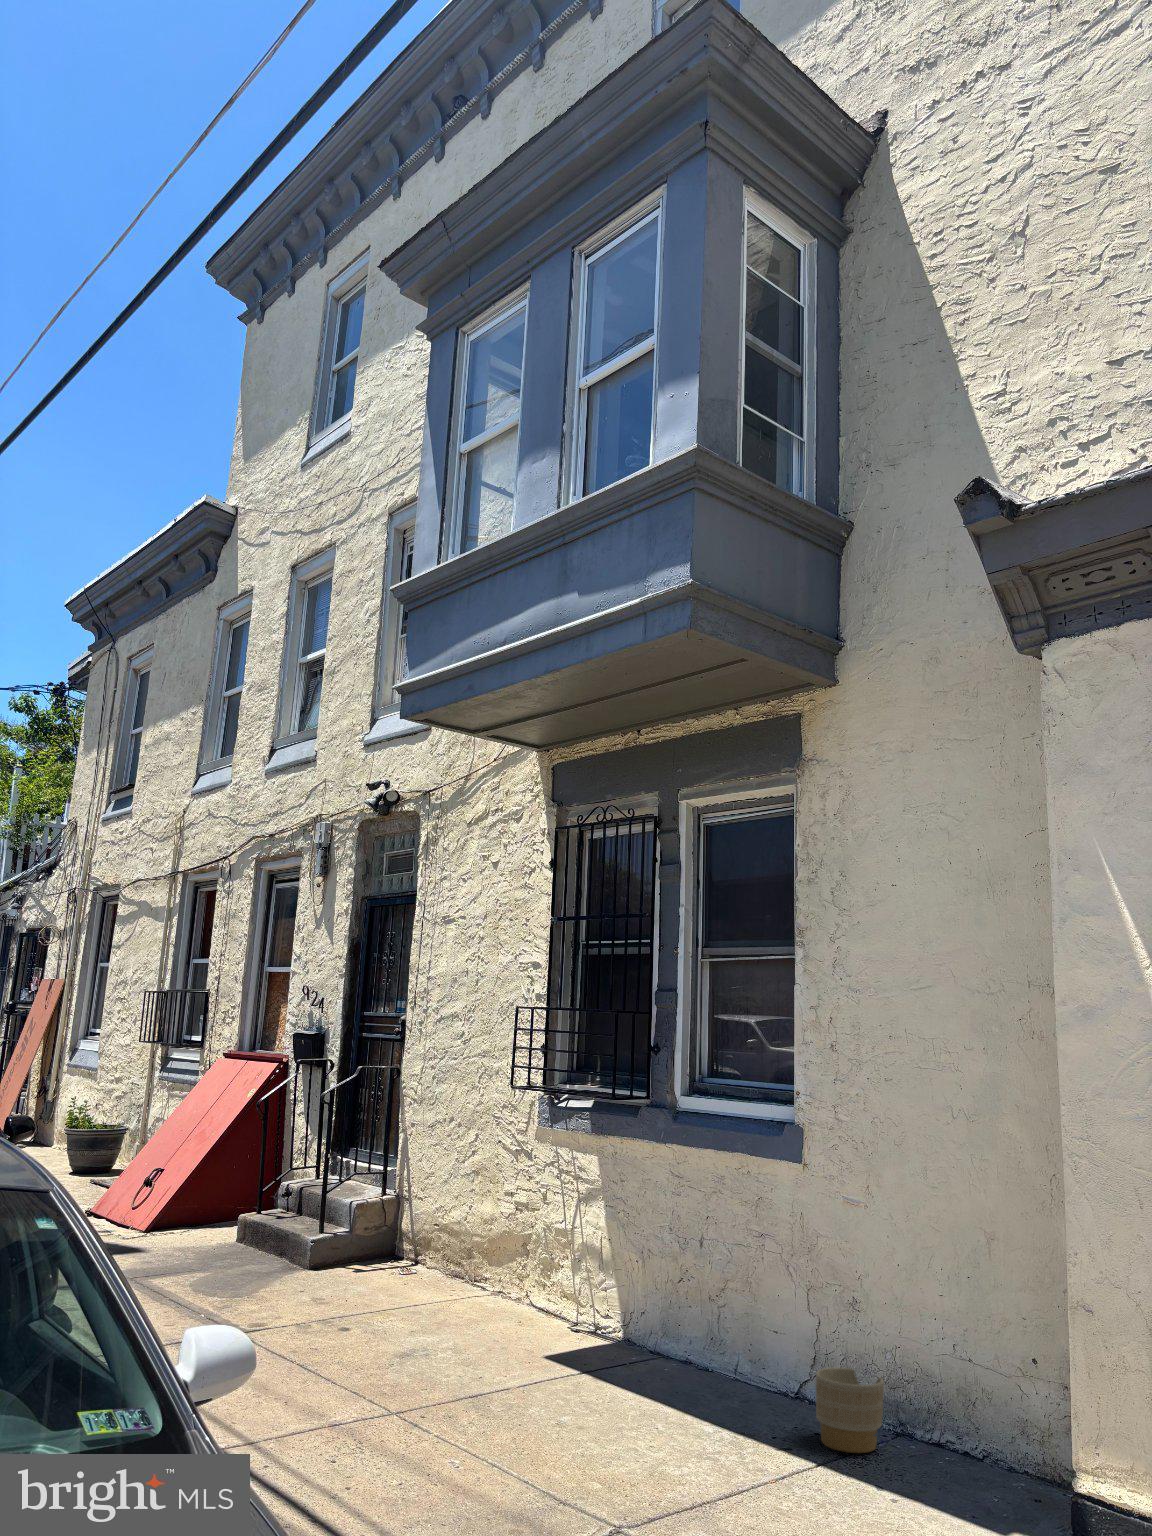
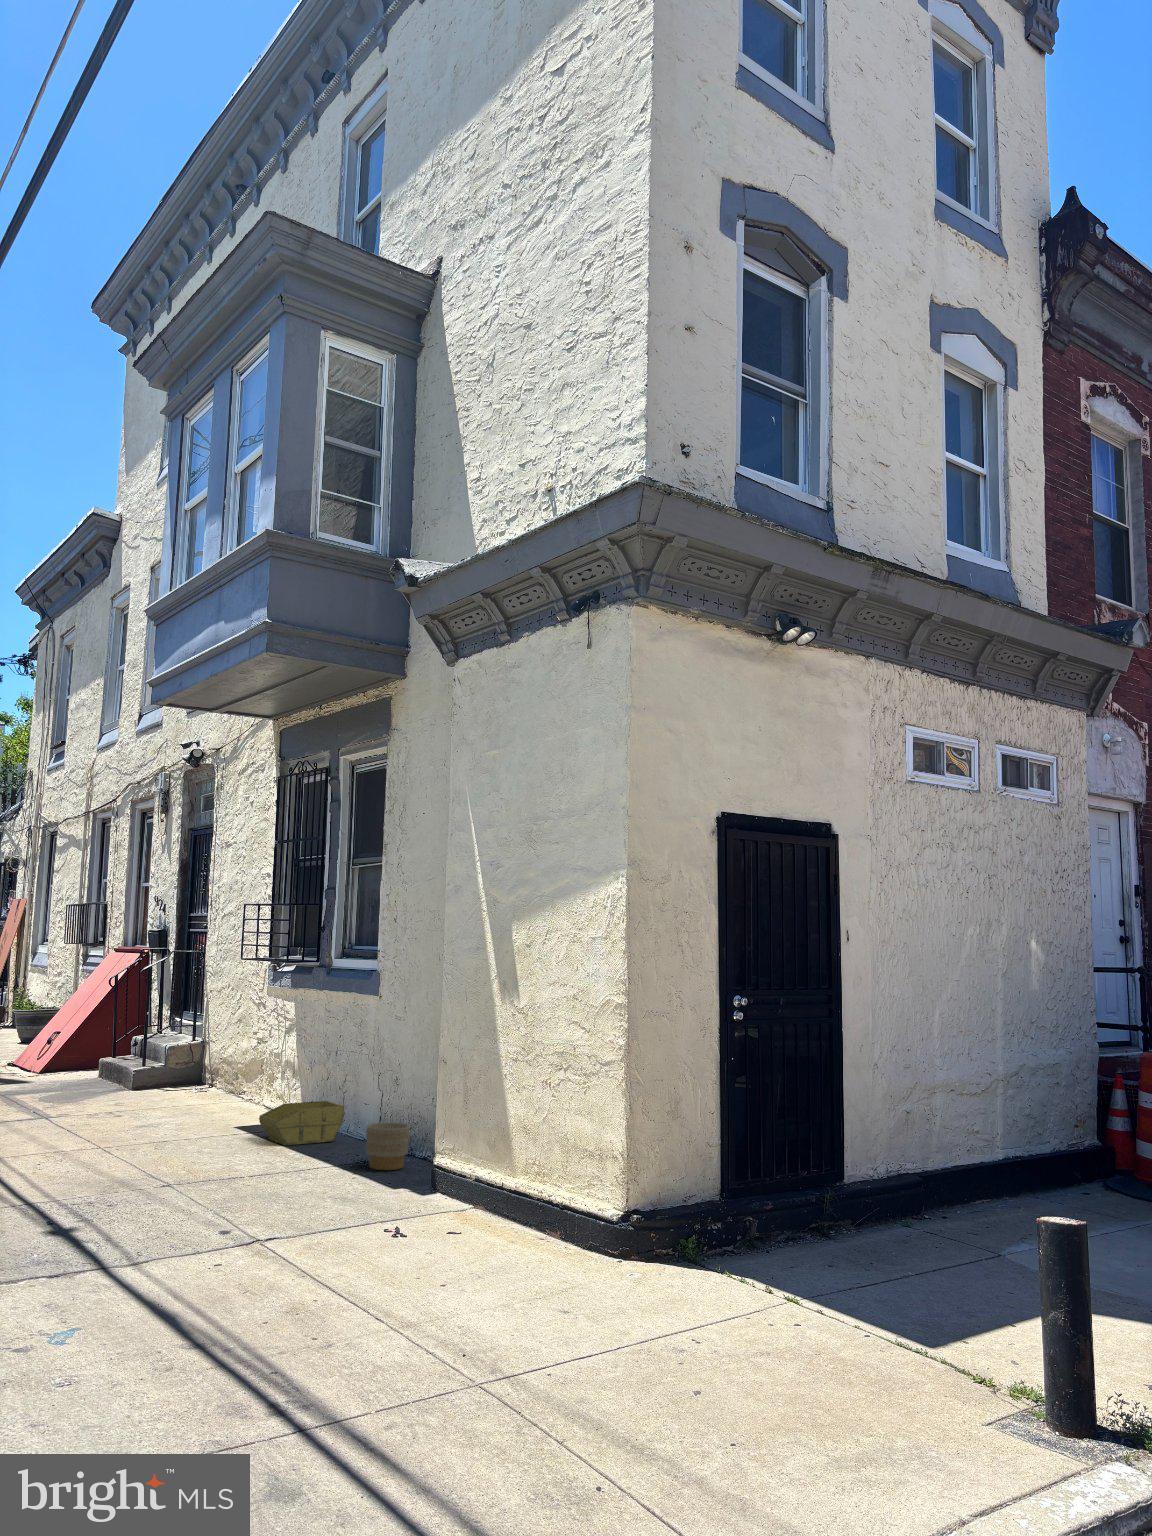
storage bin: none [592,1312,715,1391] -> present [259,1101,344,1146]

